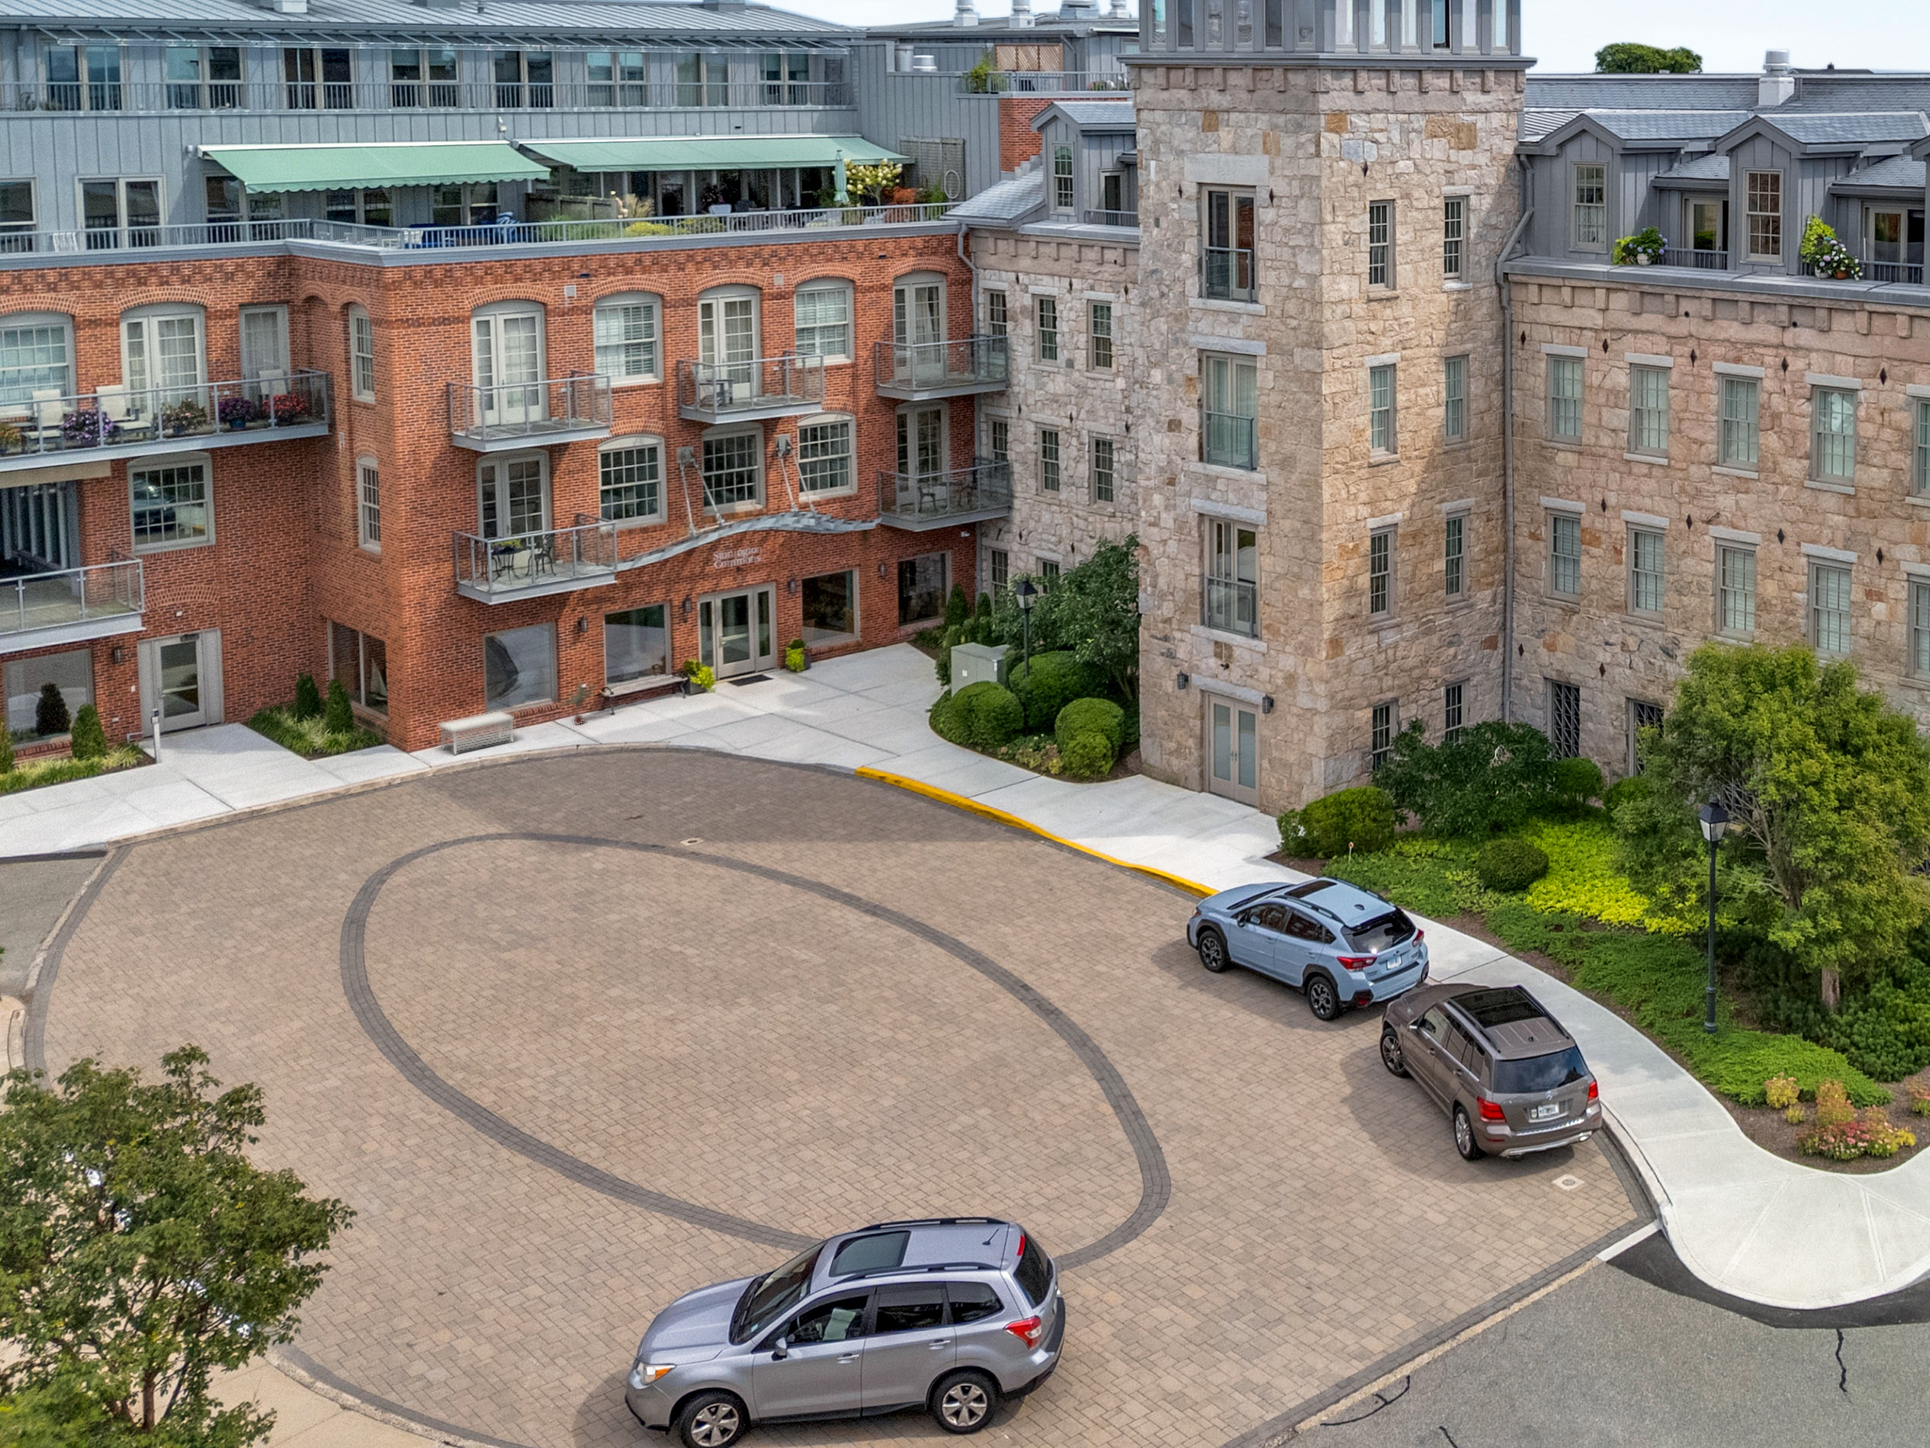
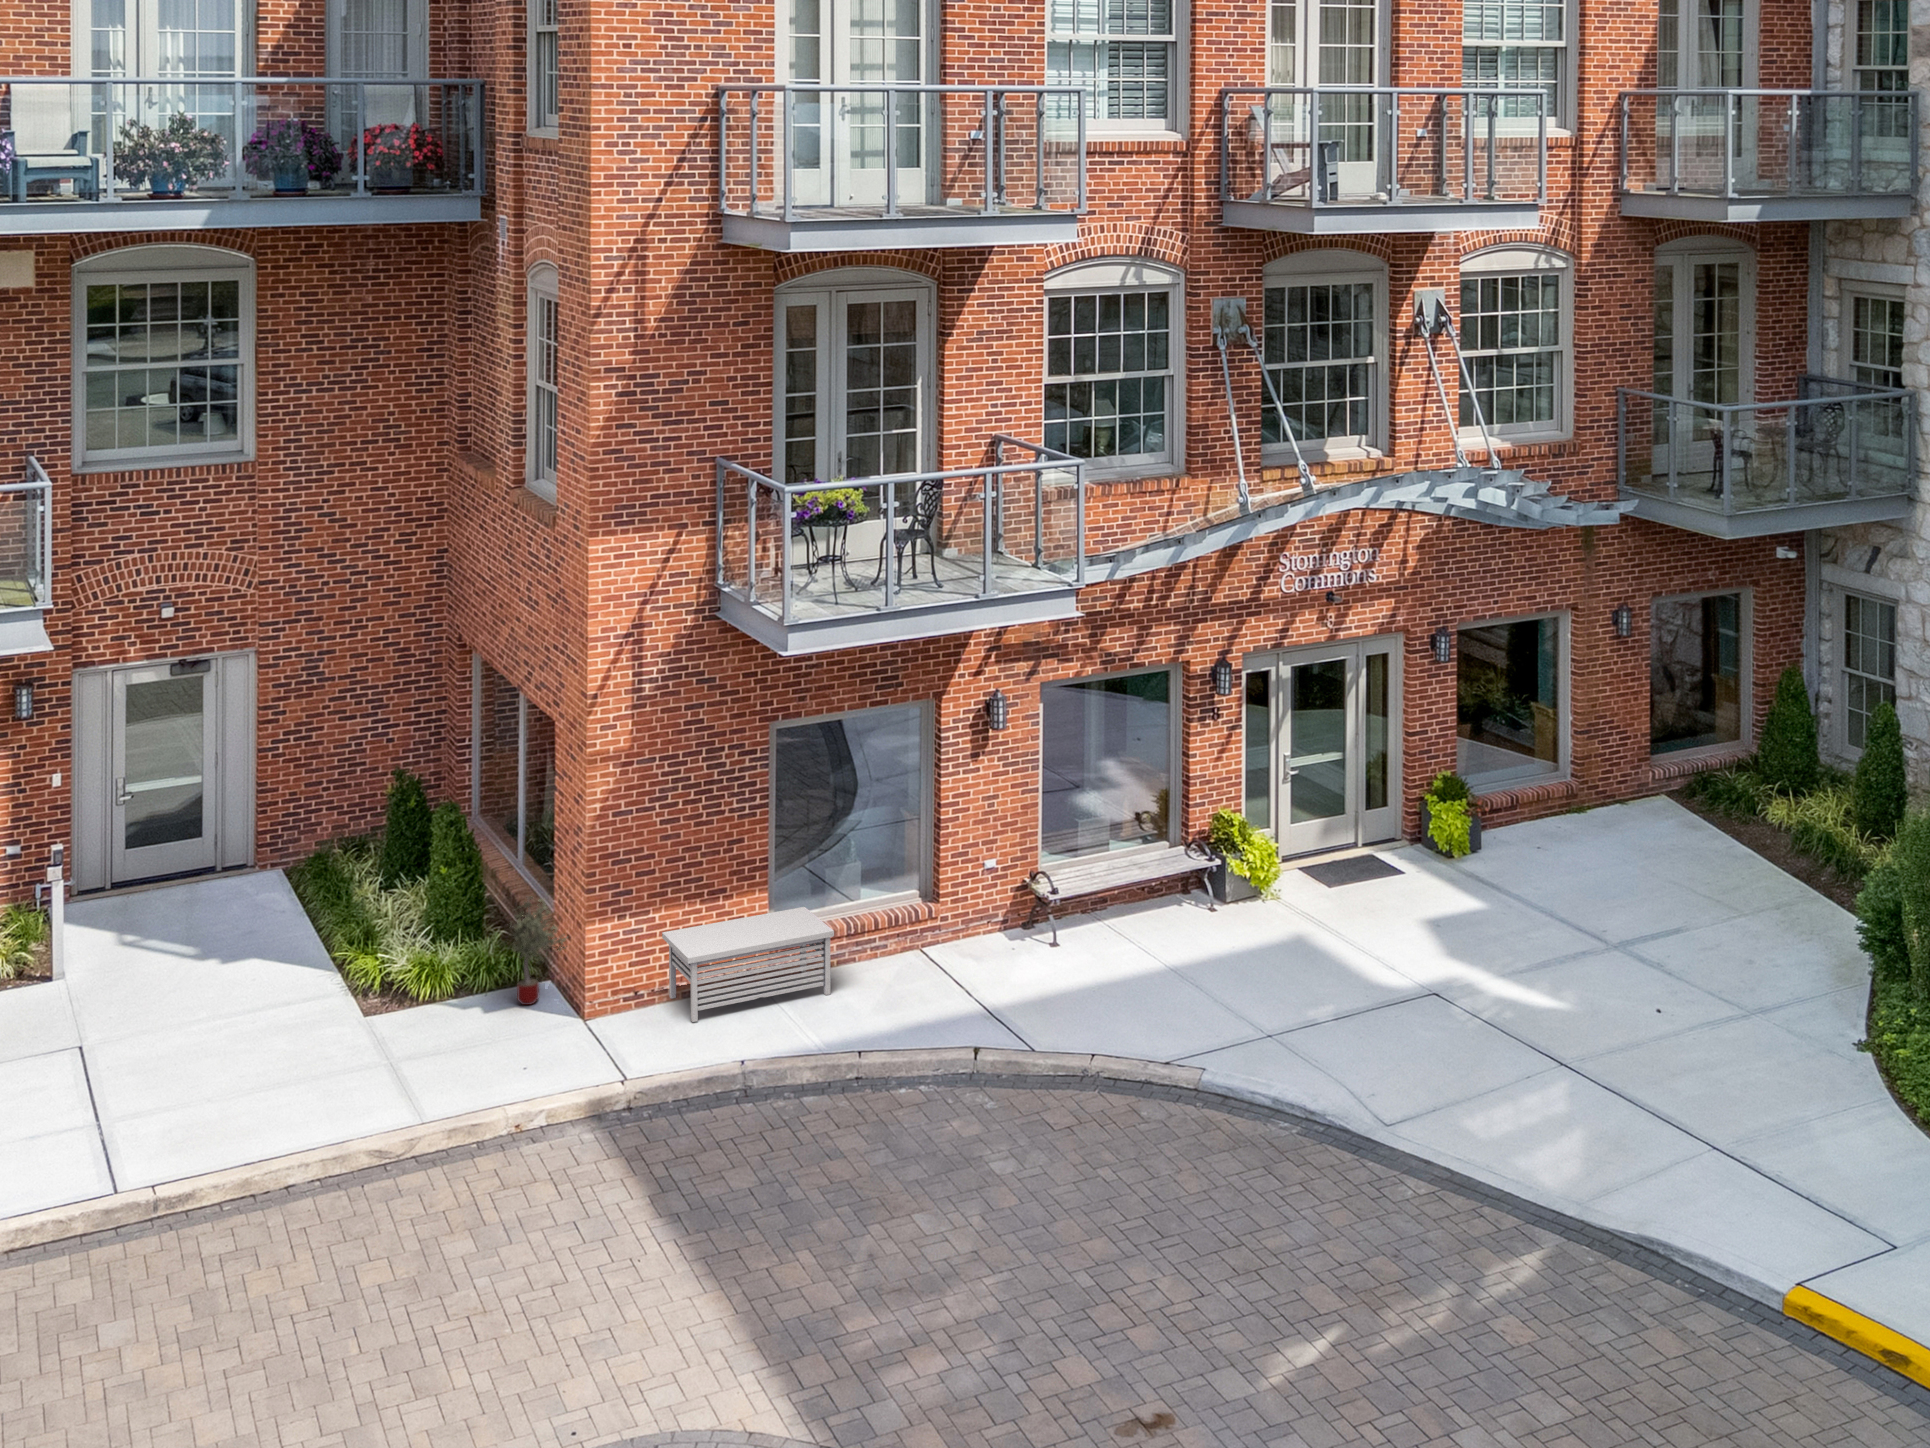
potted tree: present [562,683,595,724] -> present [510,896,568,1005]

